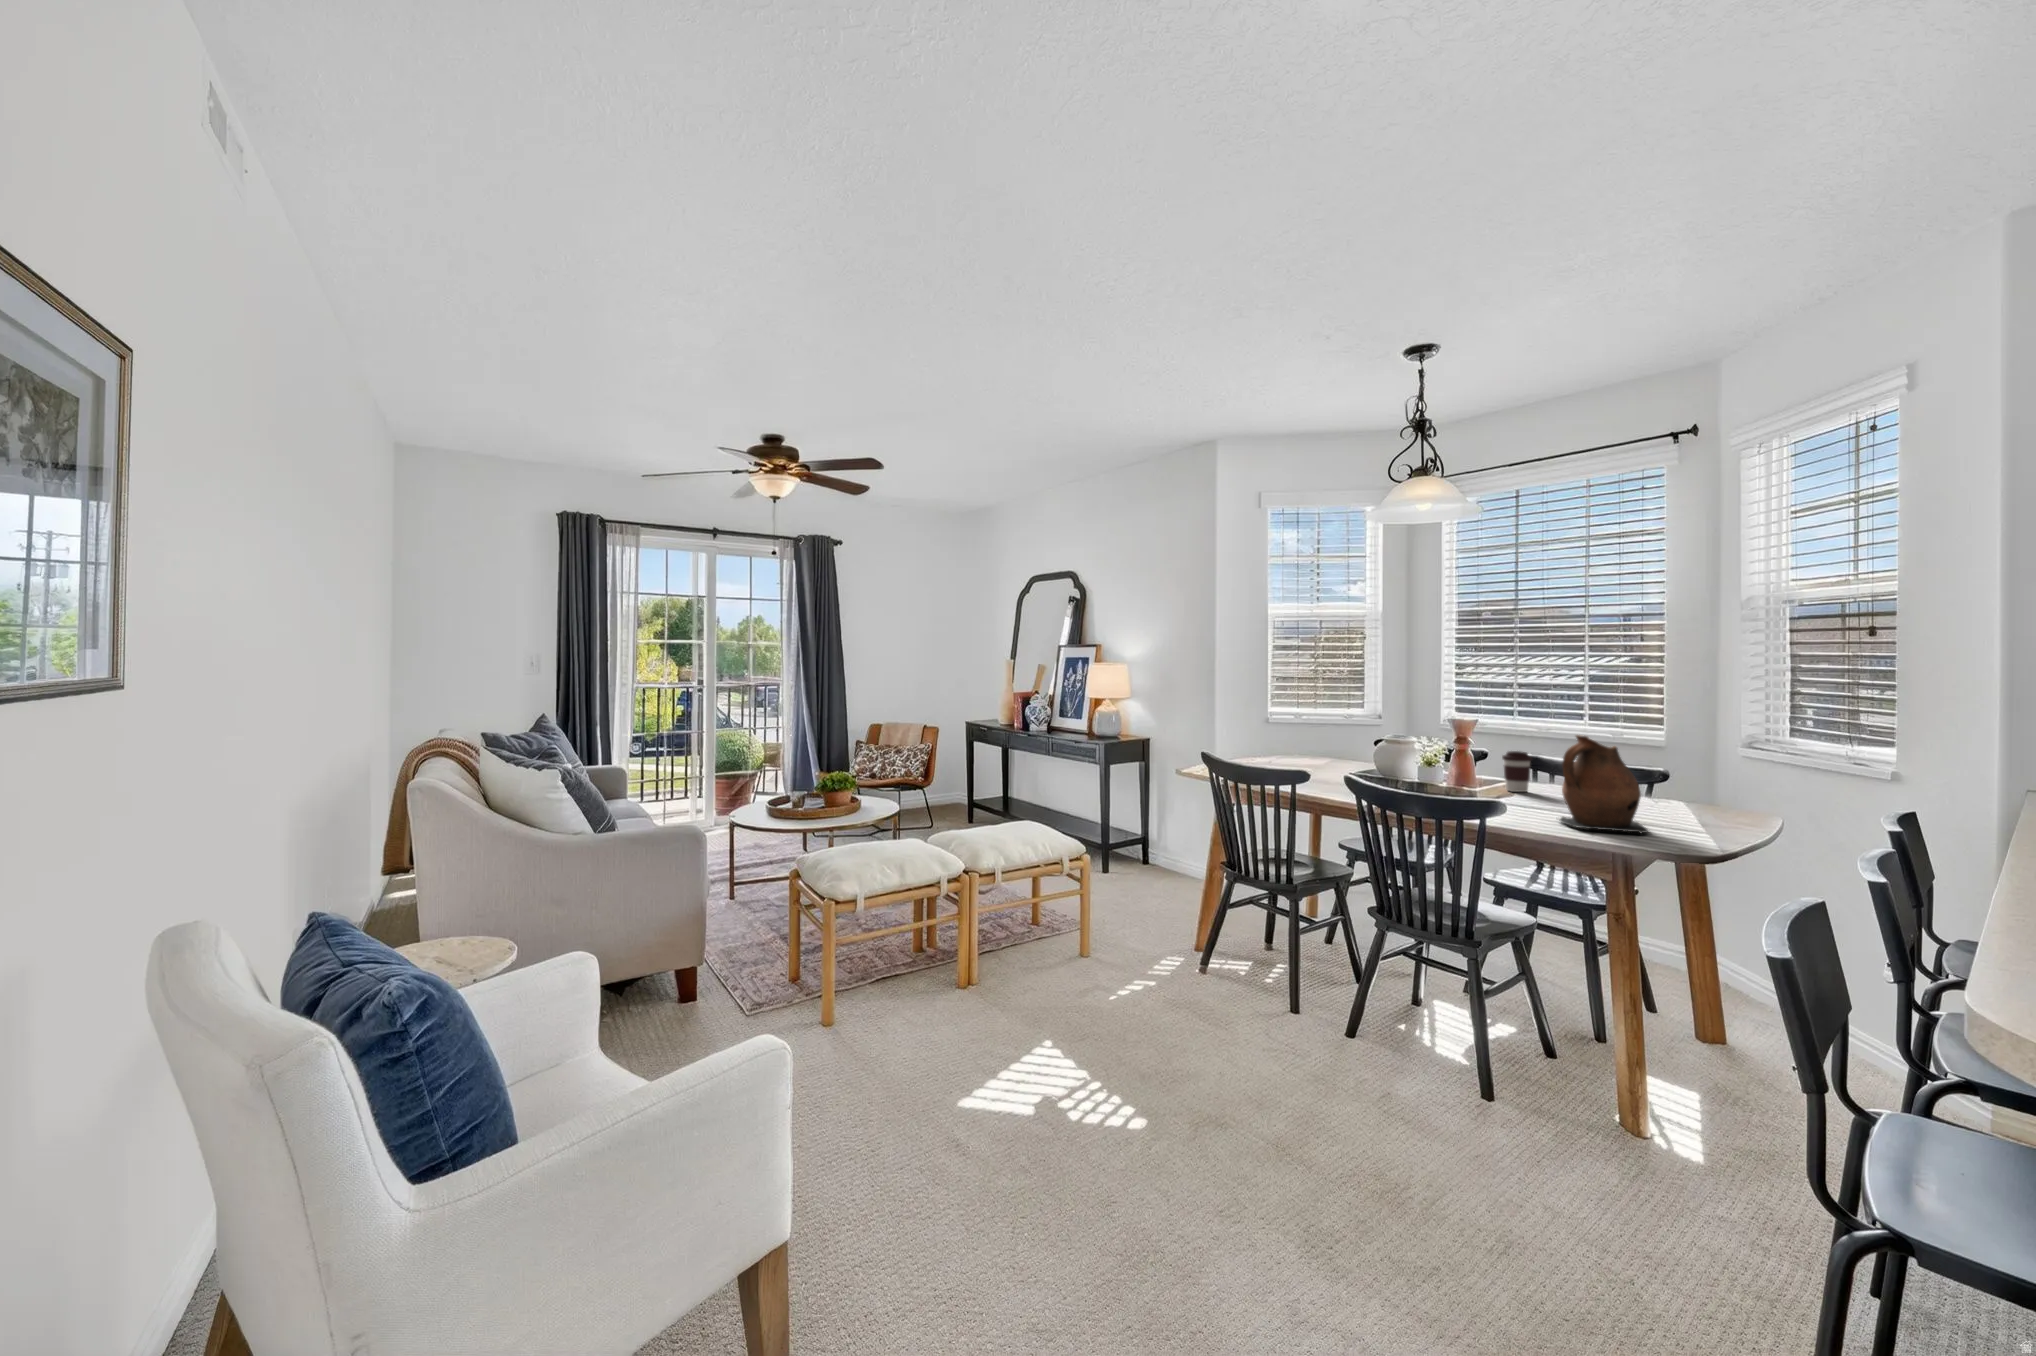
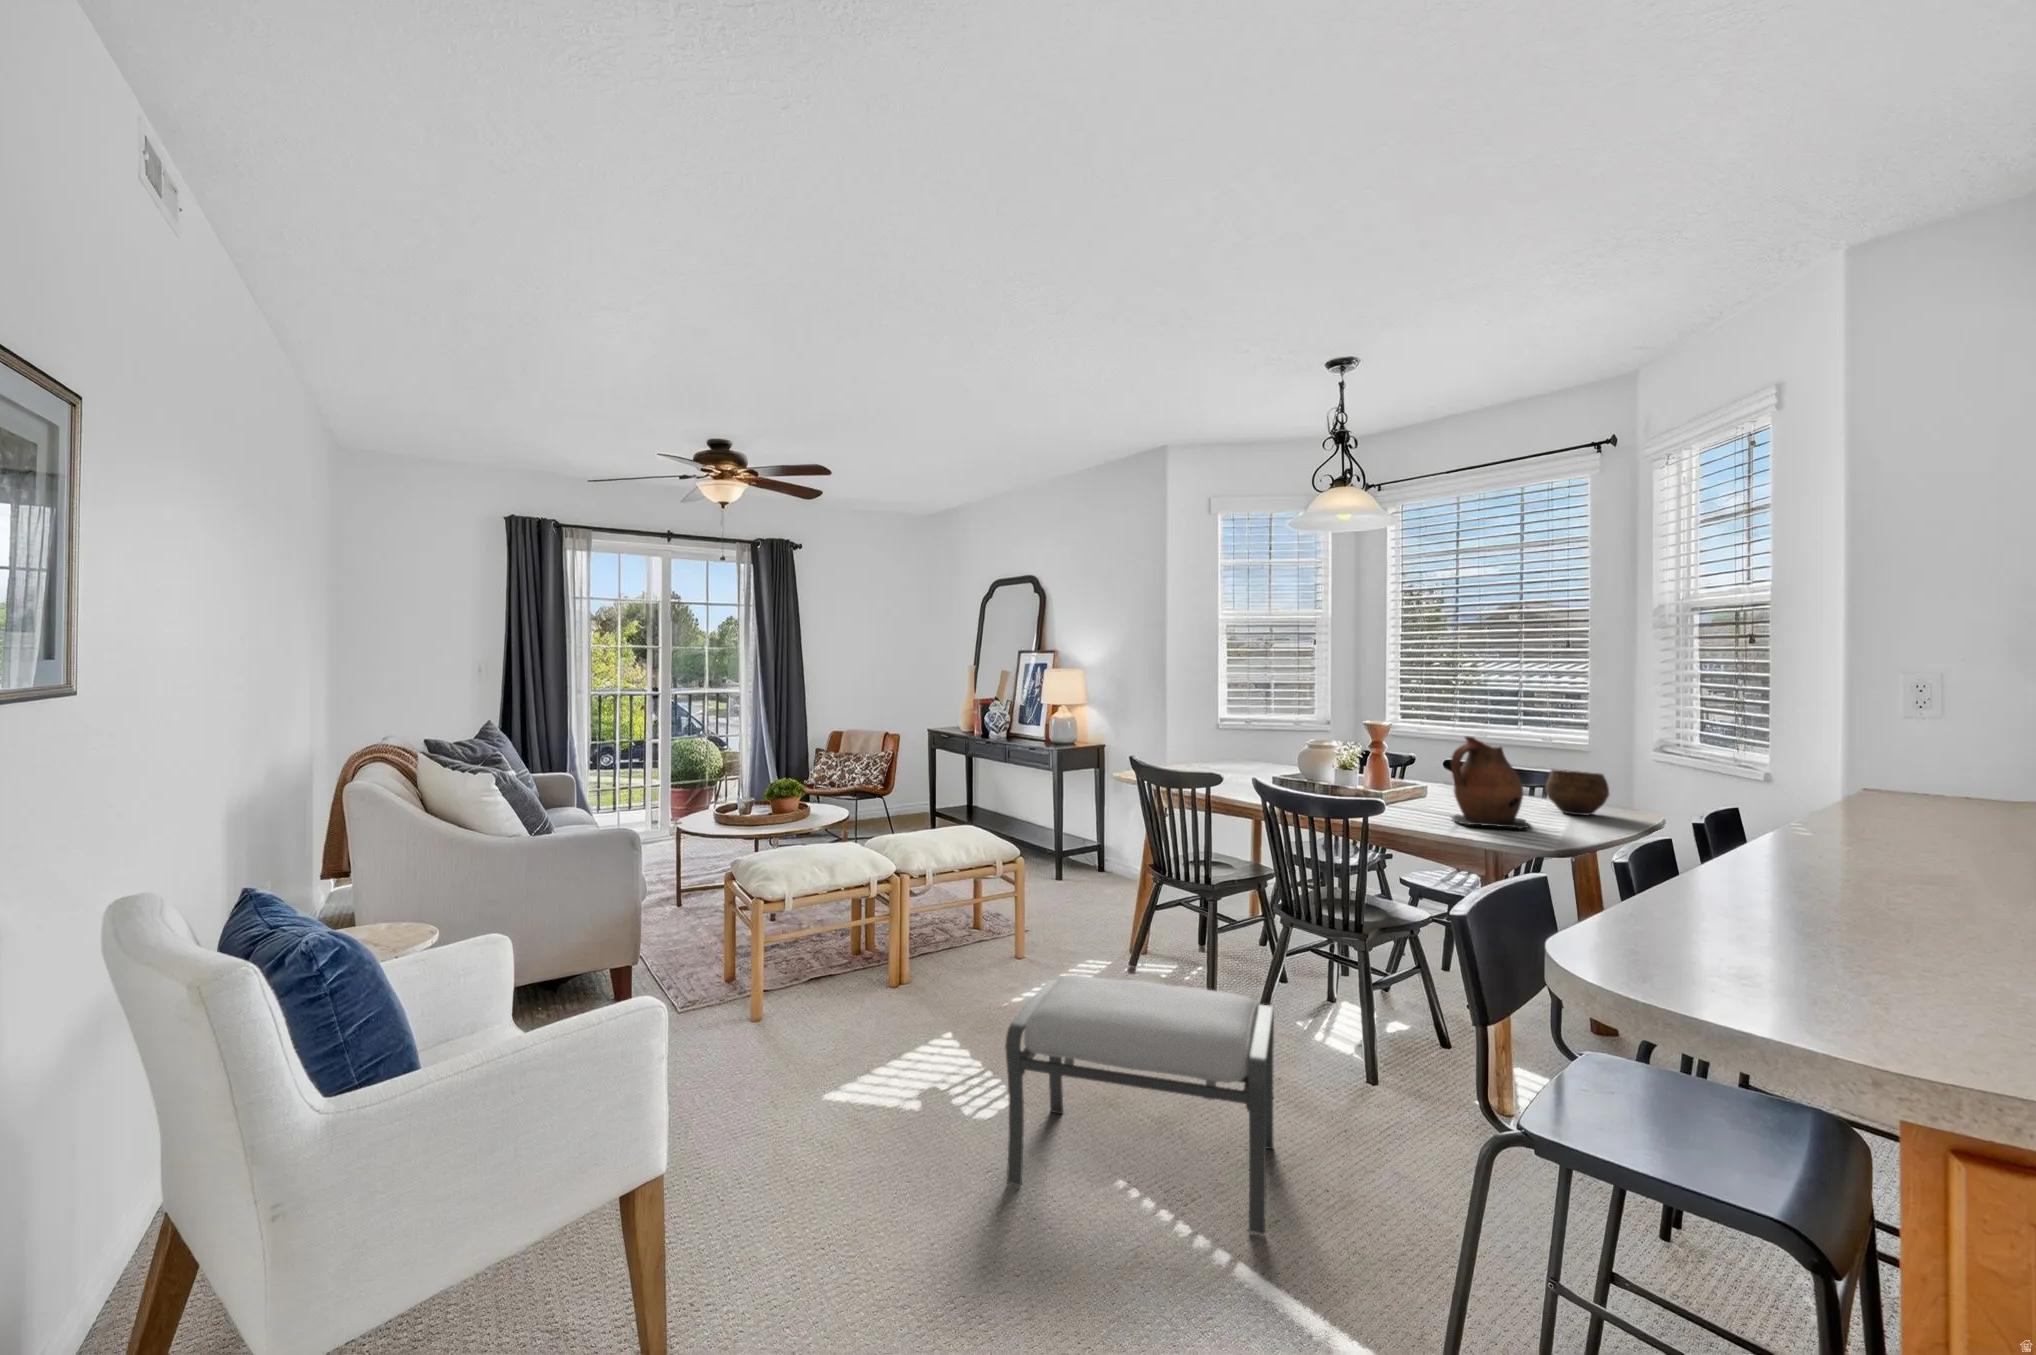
coffee cup: present [1502,751,1532,792] -> none [1419,754,1447,794]
bowl: none [1649,769,1721,817] -> present [1545,769,1609,815]
ottoman: none [1127,991,1425,1285] -> present [1005,975,1274,1234]

